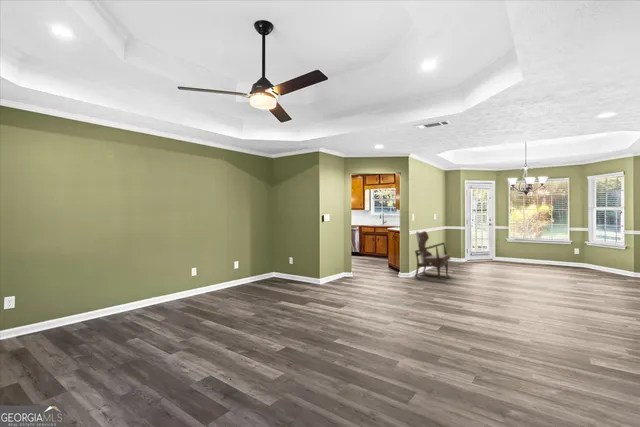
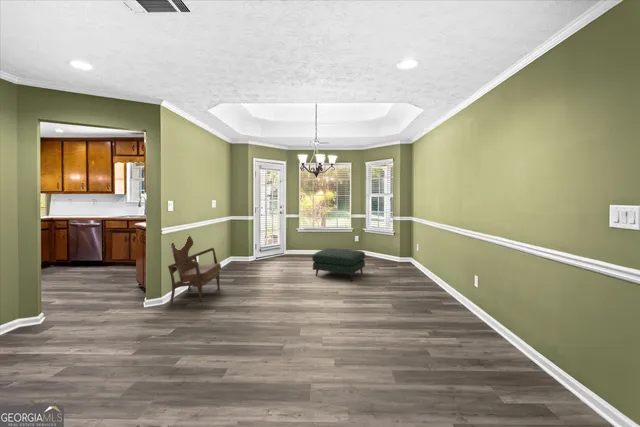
ottoman: none [531,254,590,283] -> present [312,248,365,281]

